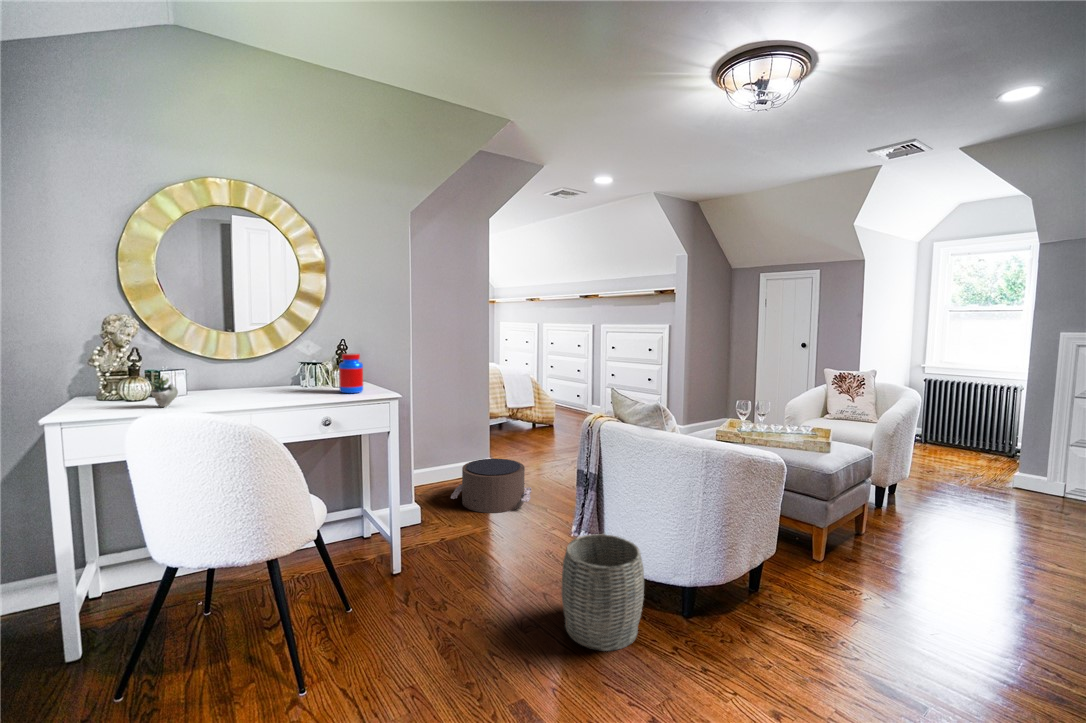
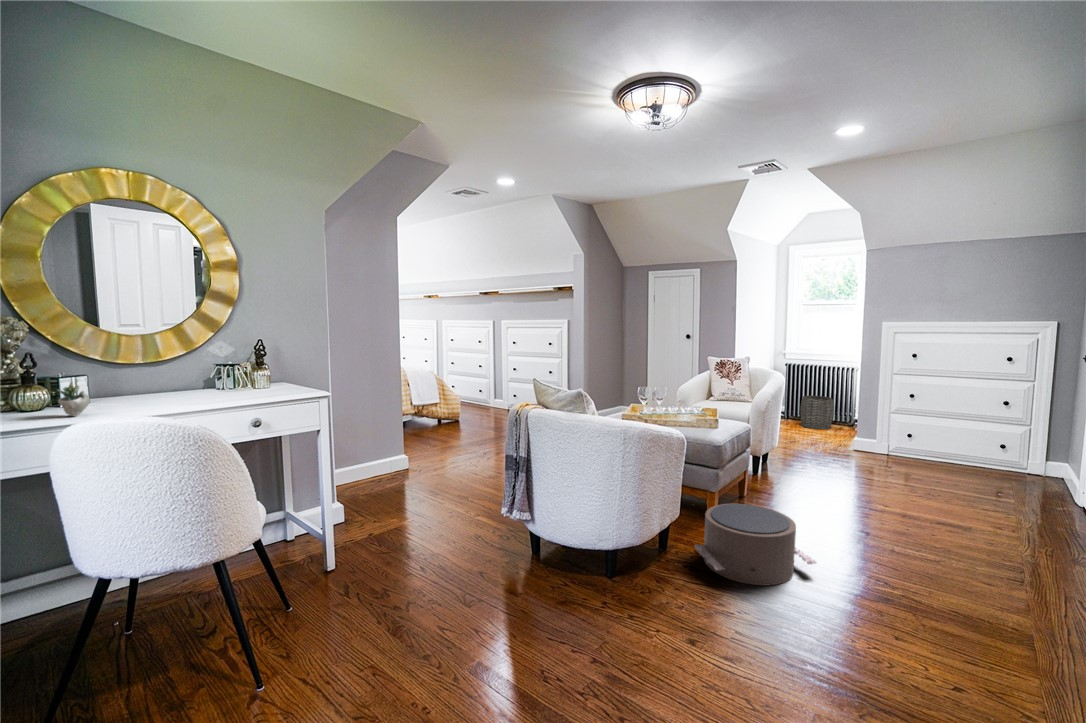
jar: present [339,353,363,393] -> none [261,354,288,394]
pouf: present [451,459,531,513] -> present [695,504,817,586]
woven basket: present [562,534,644,651] -> present [800,396,834,429]

